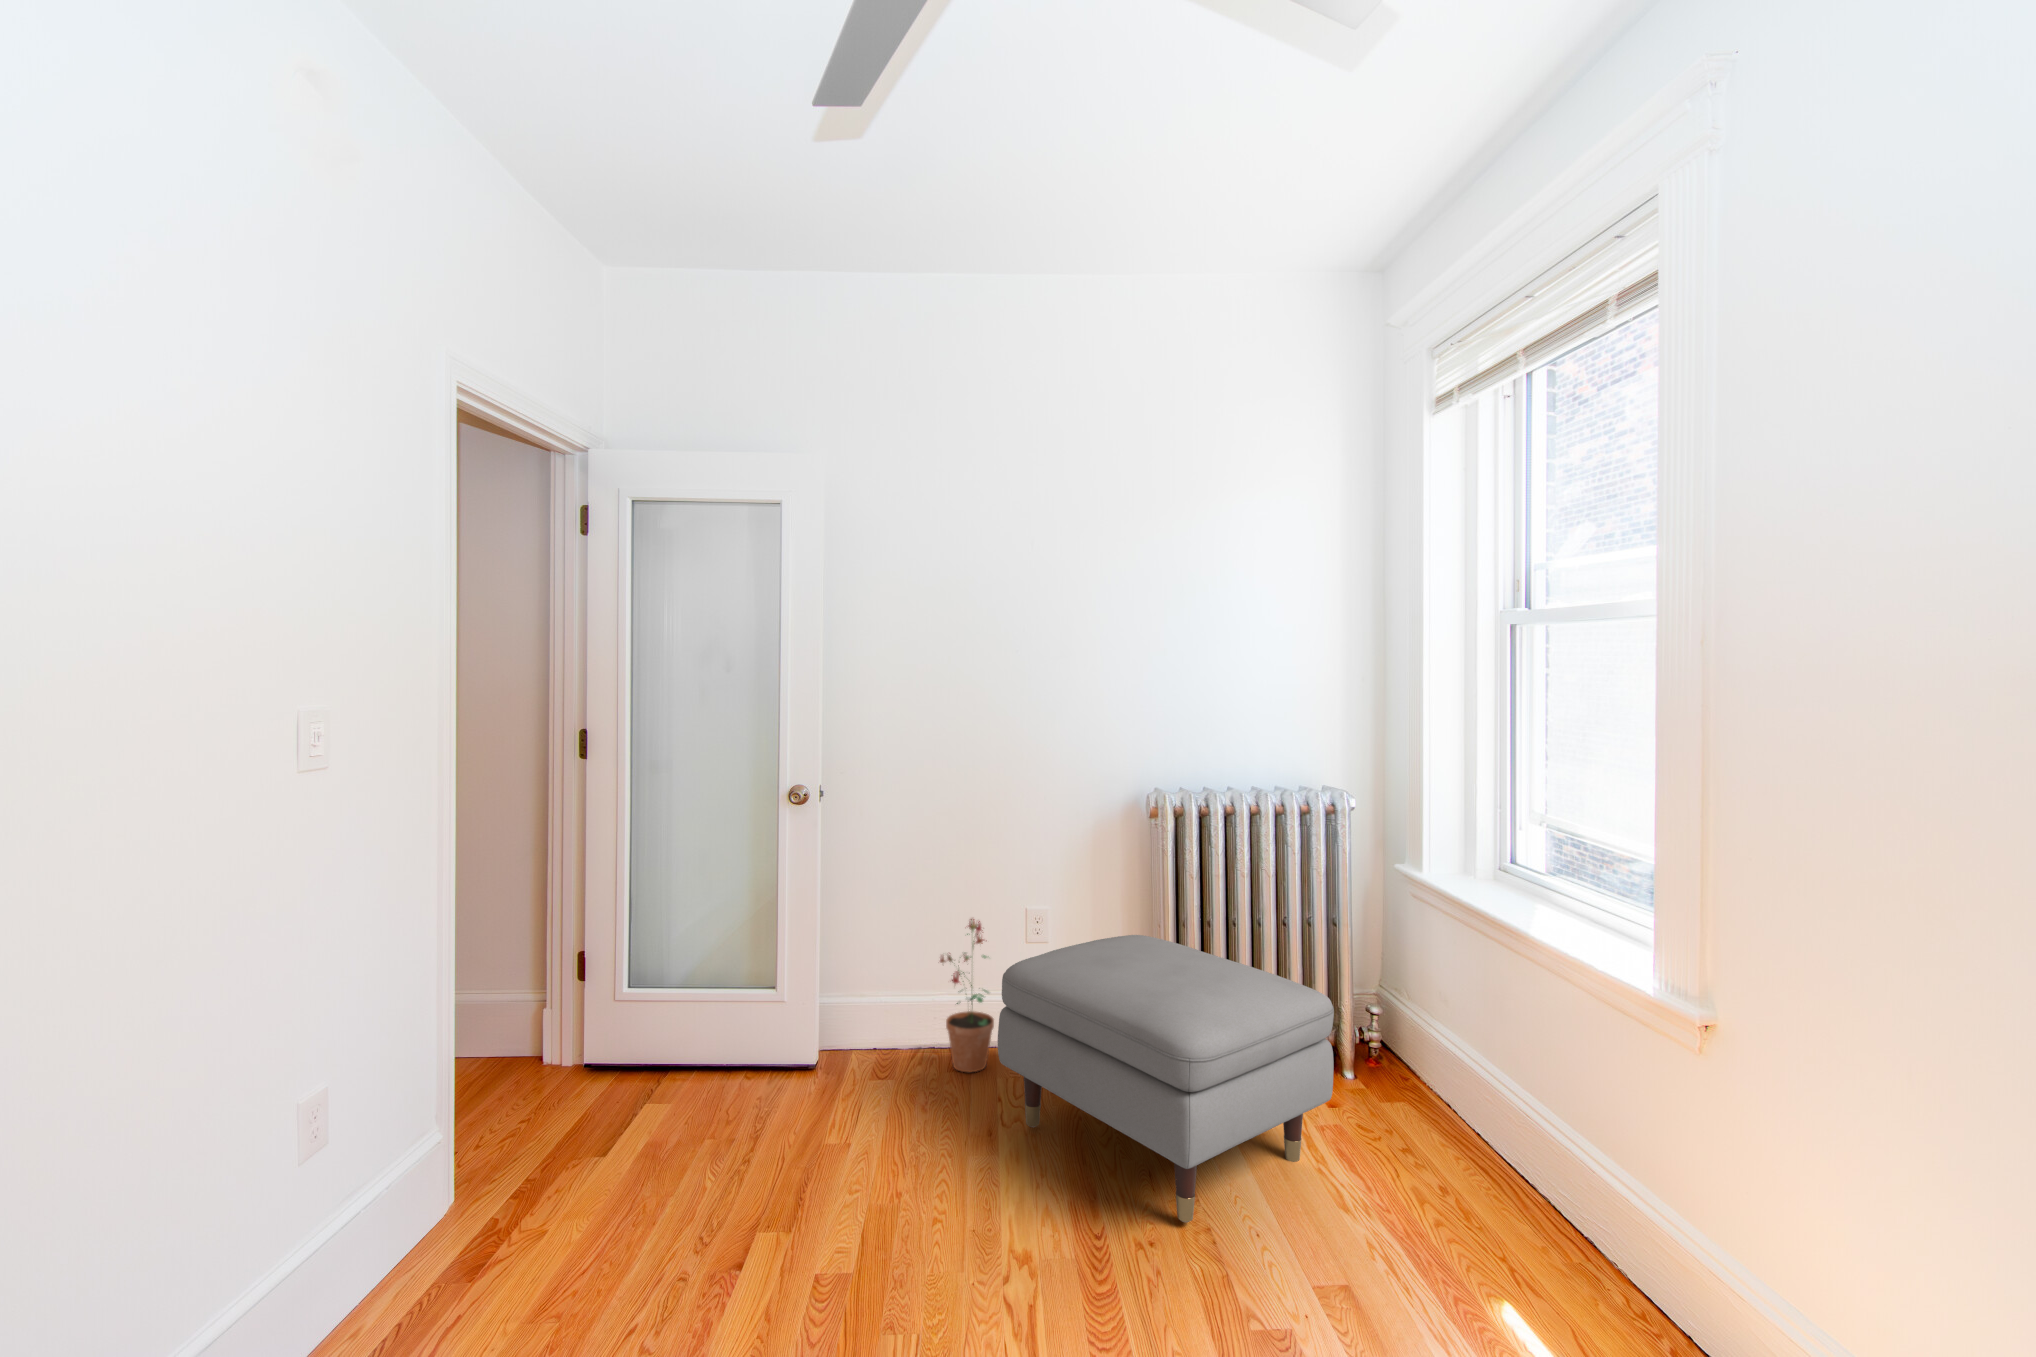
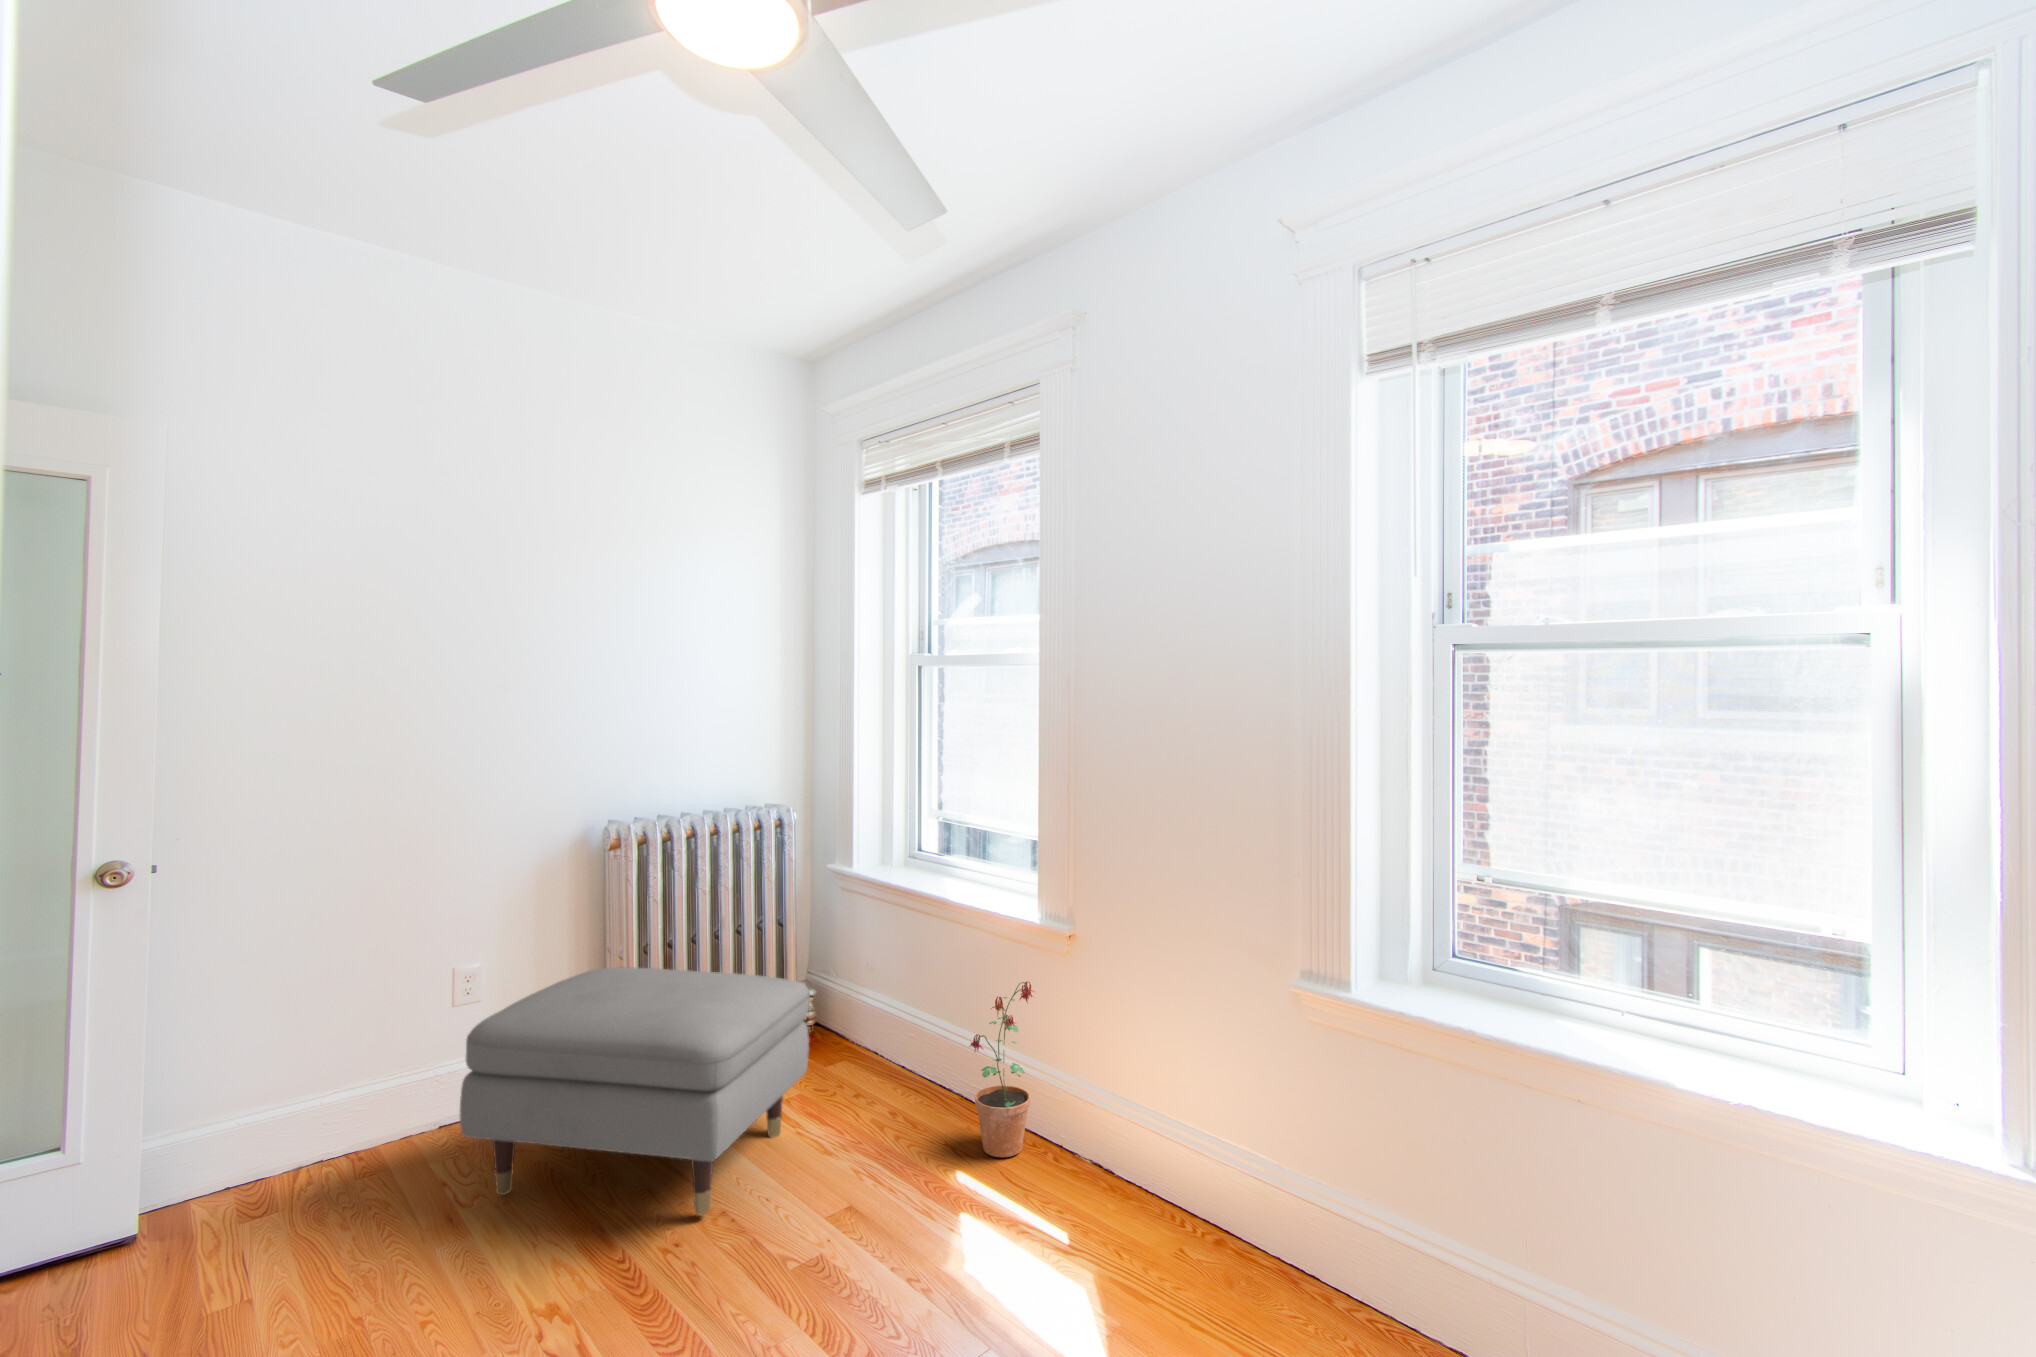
potted plant: present [940,919,994,1072] -> present [969,981,1034,1157]

